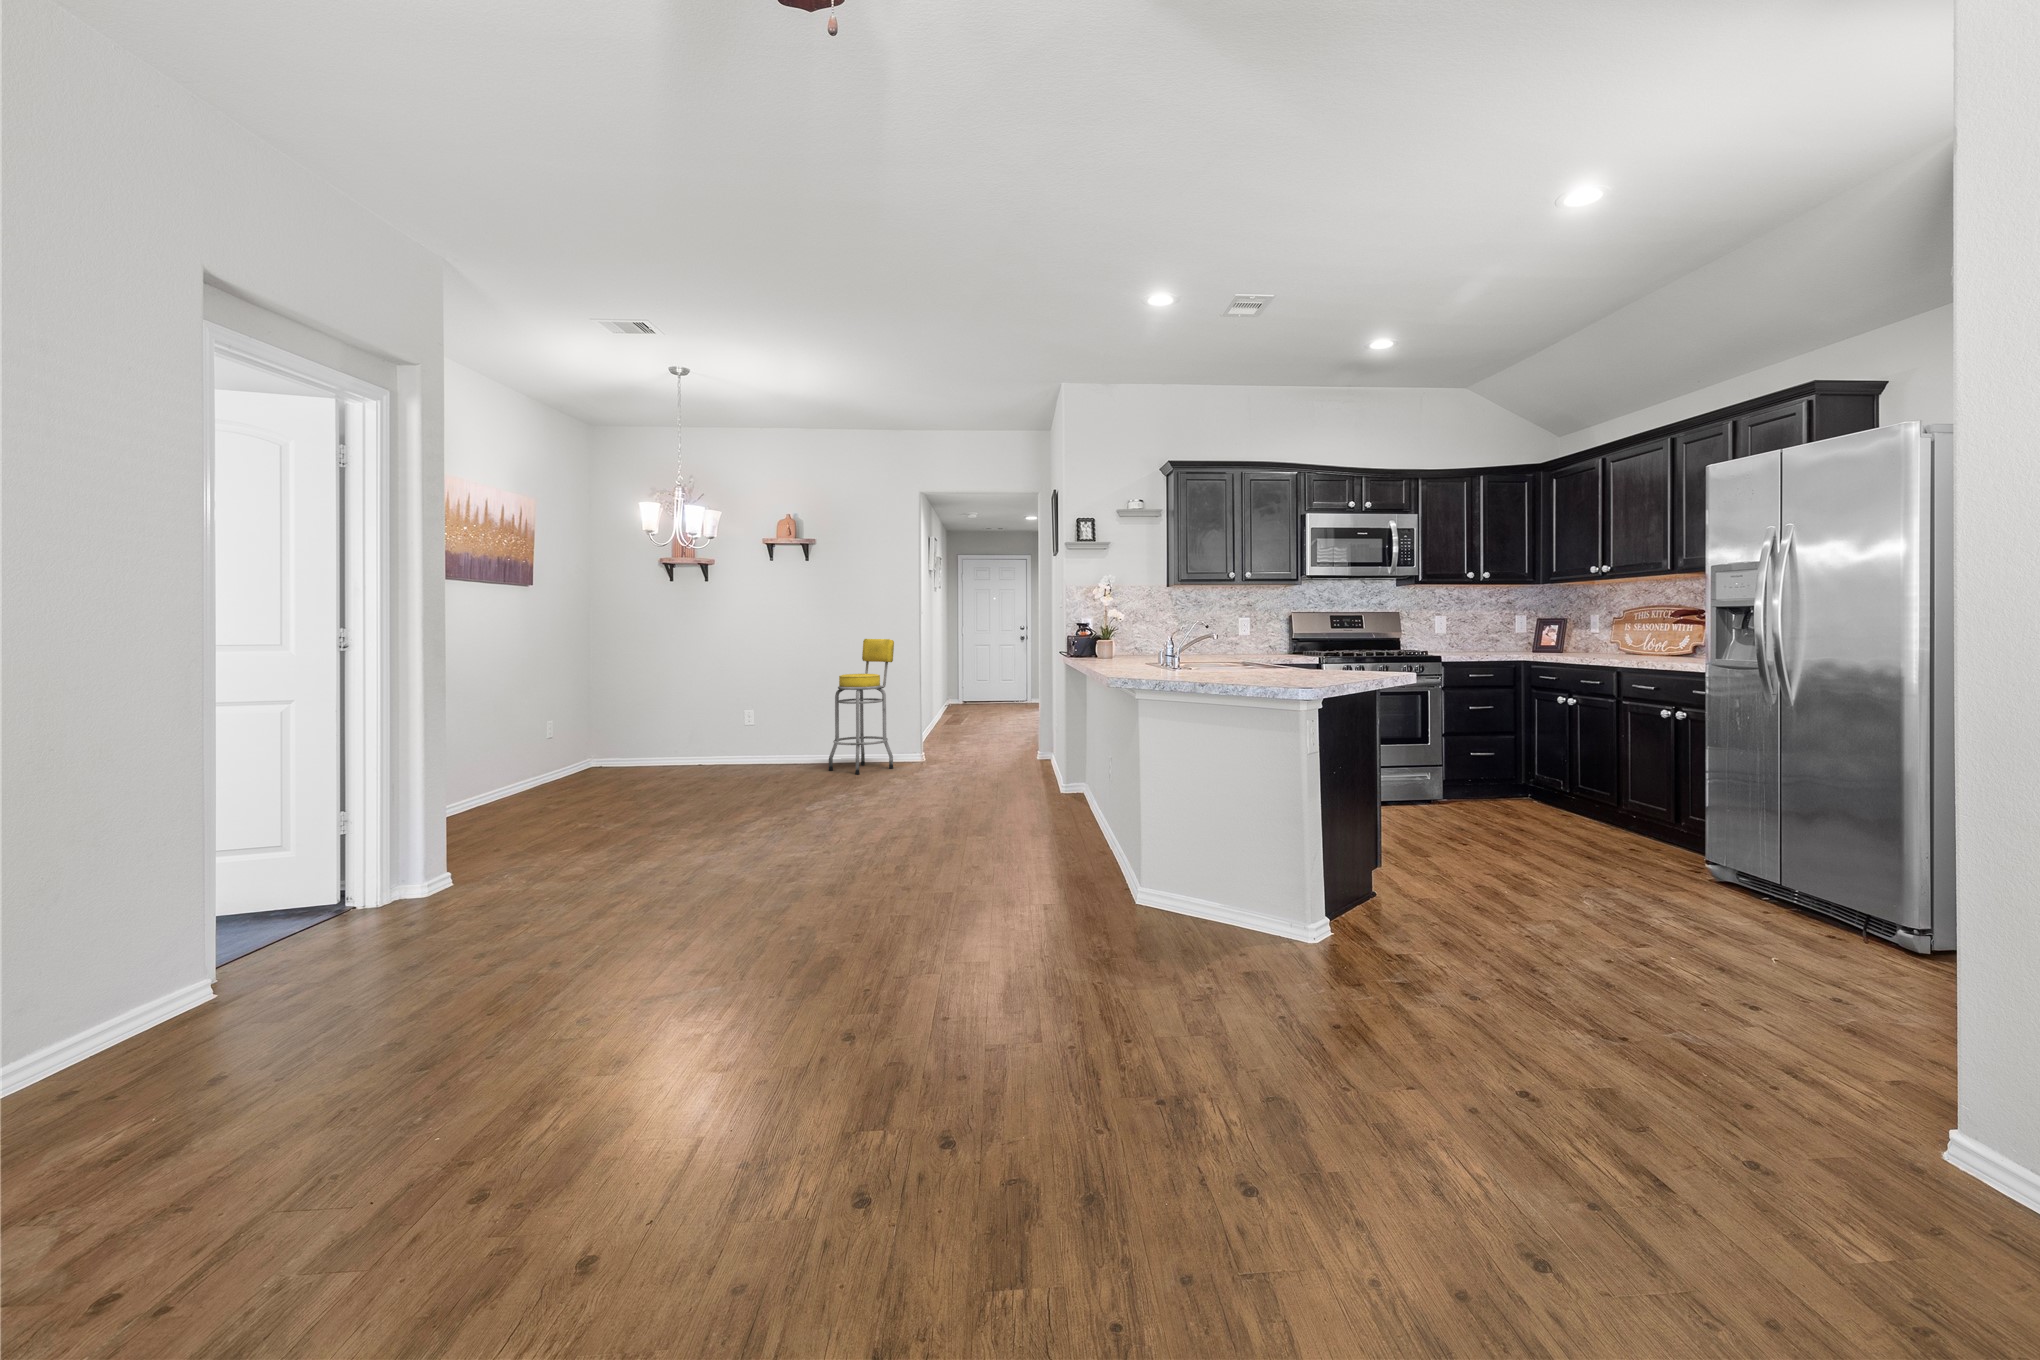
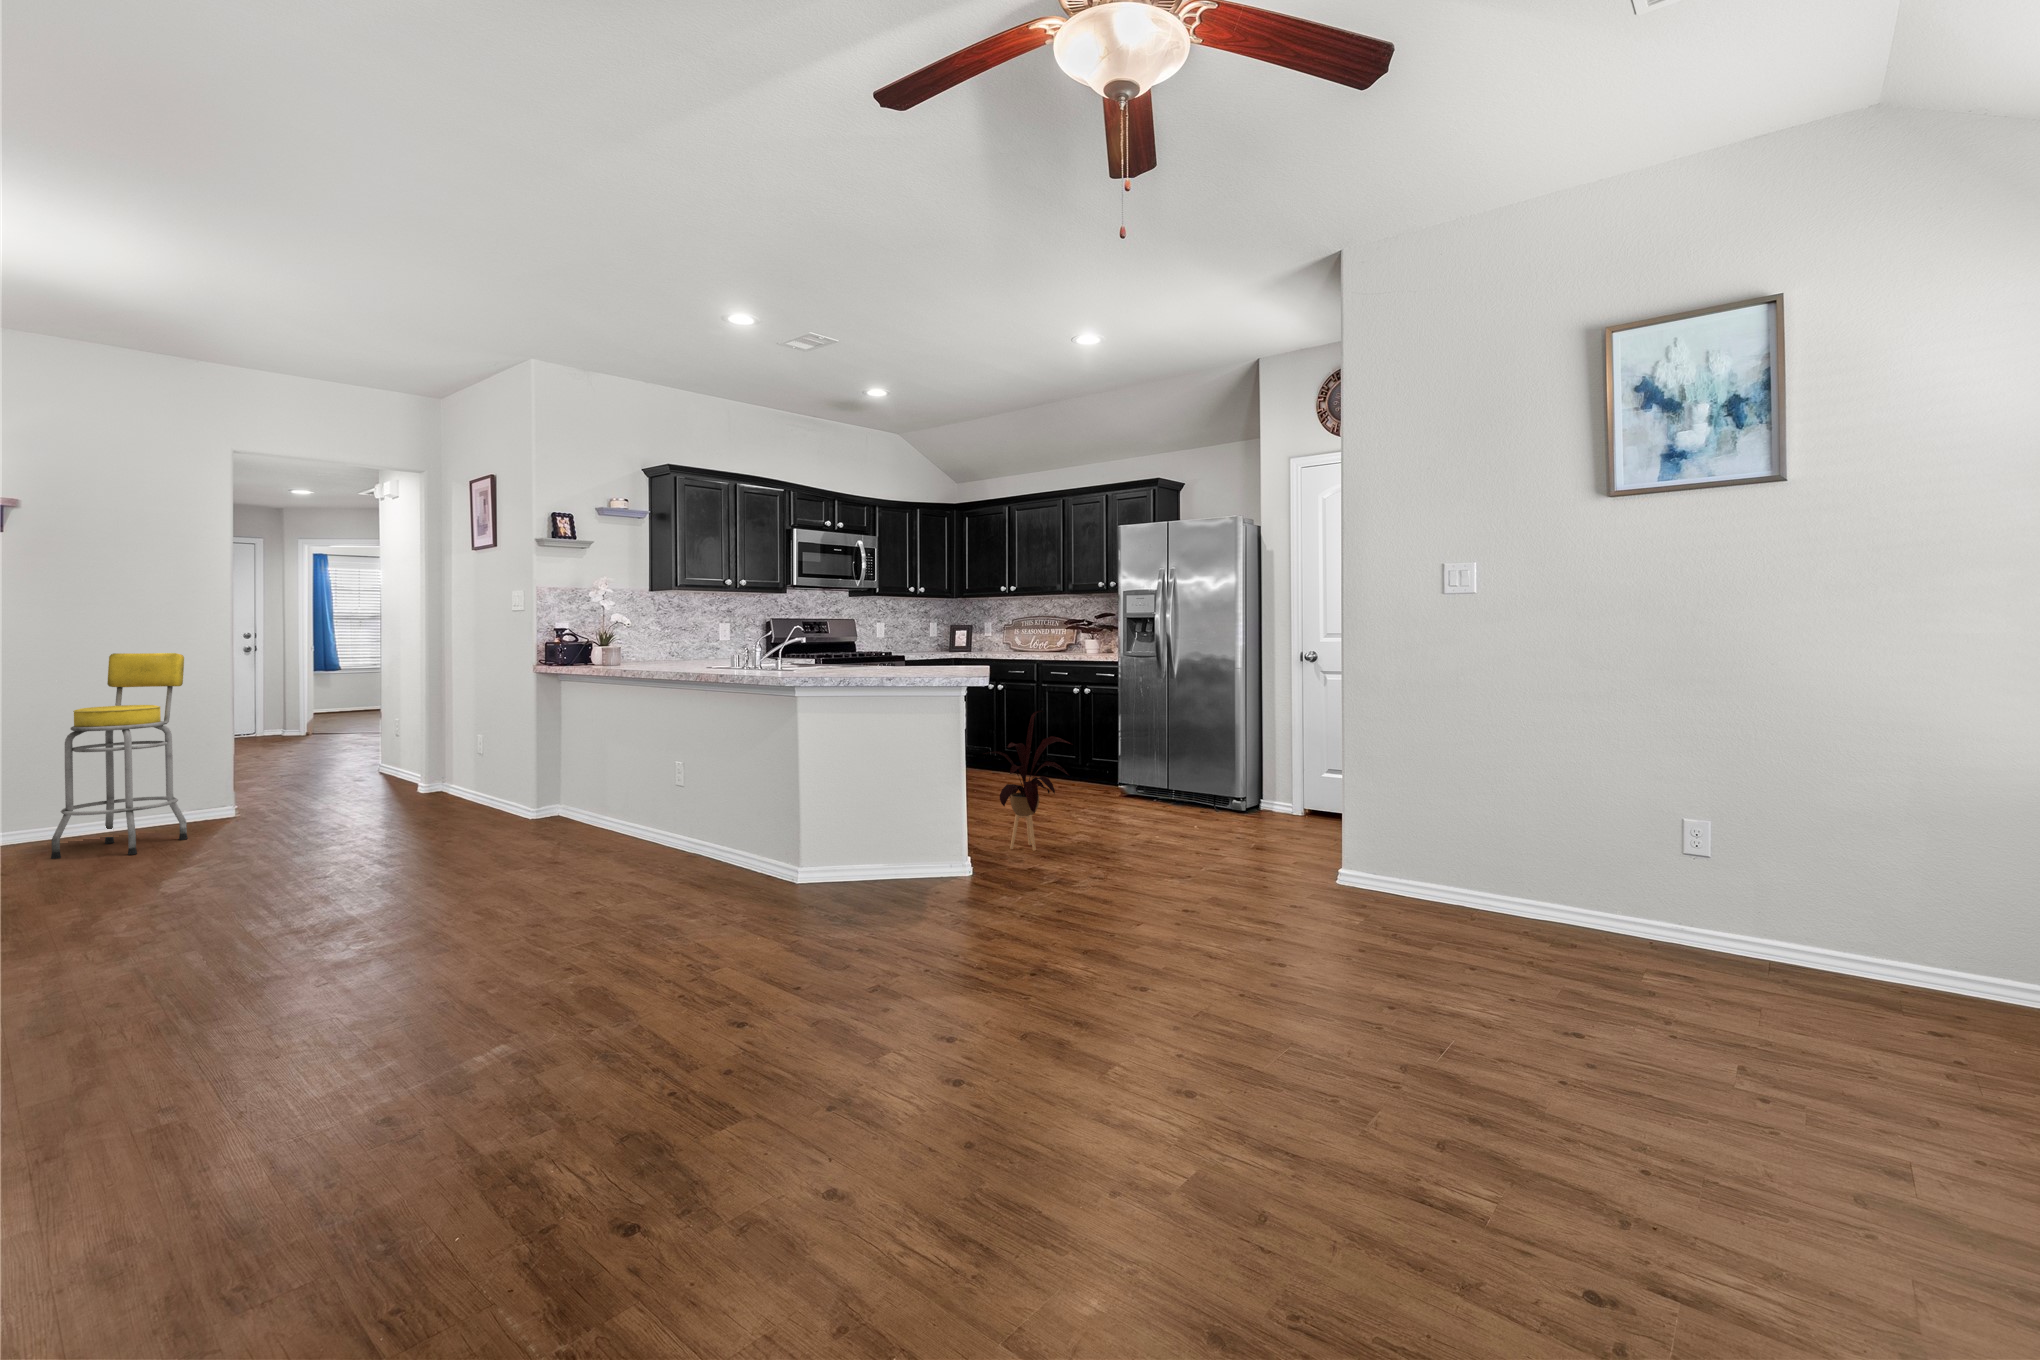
house plant: none [1370,736,1511,928] -> present [989,711,1073,851]

